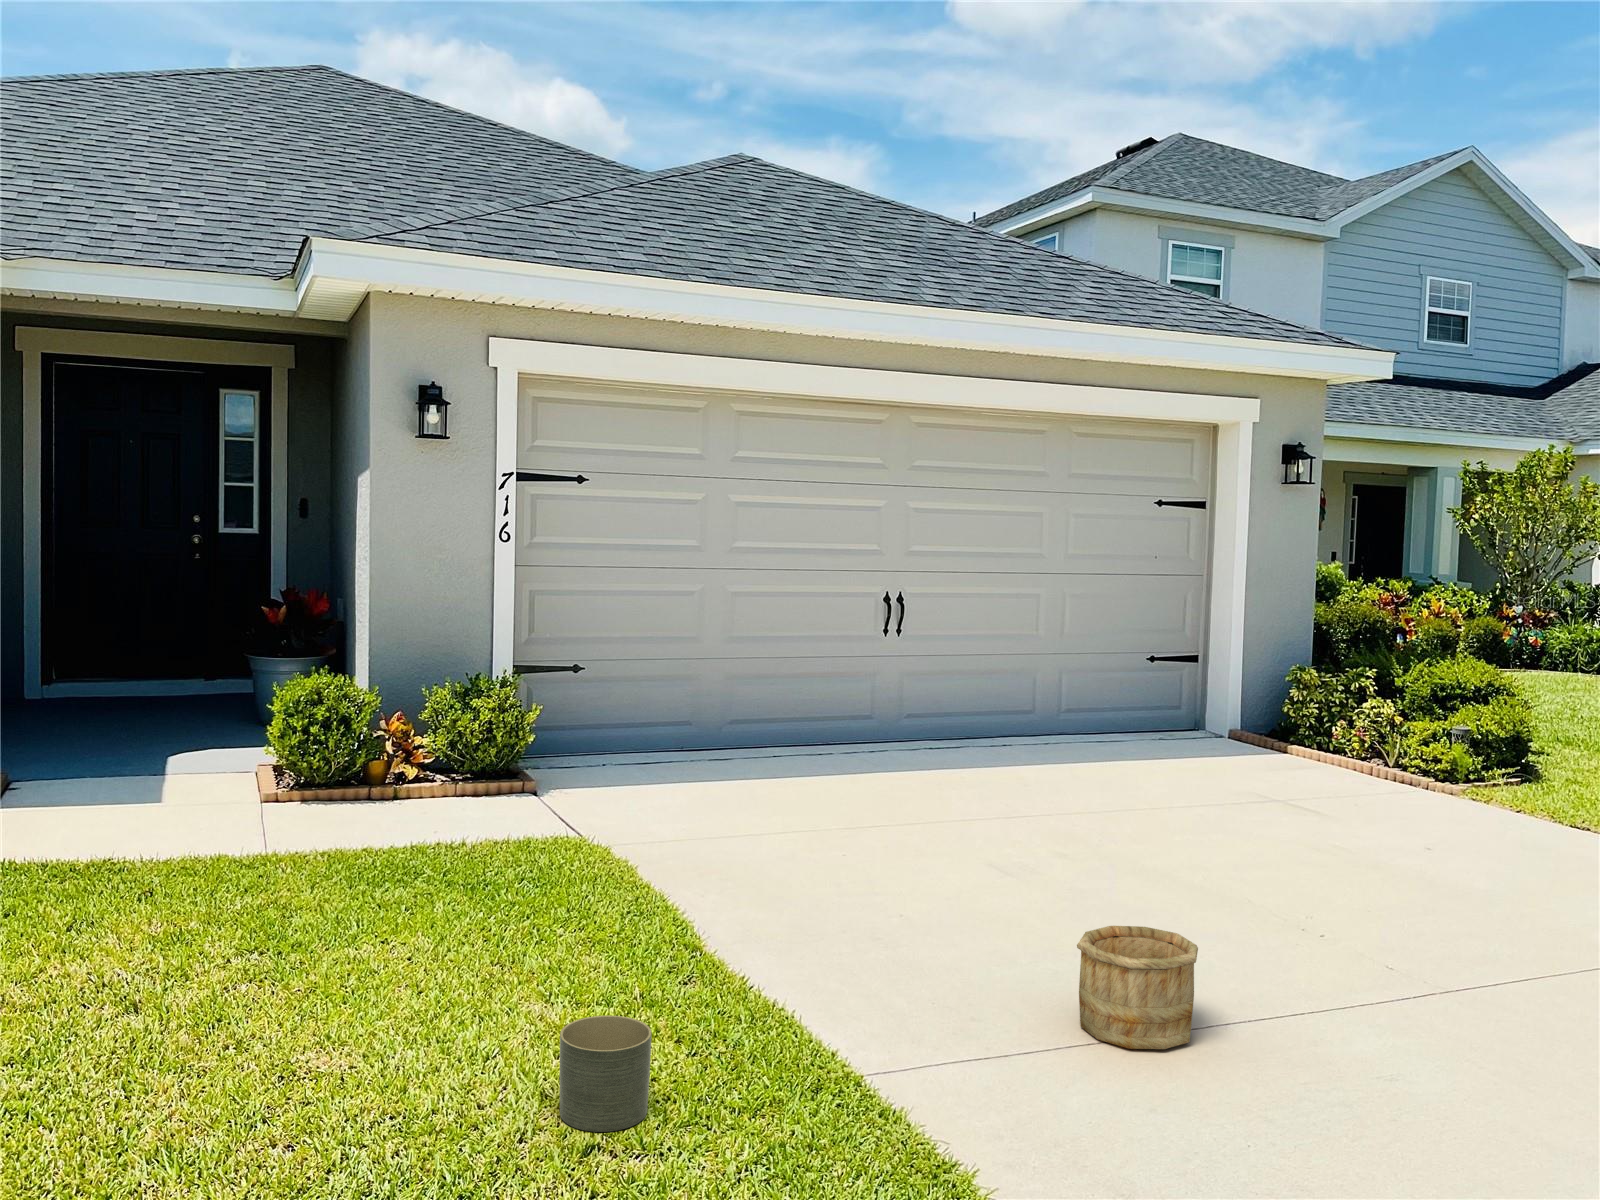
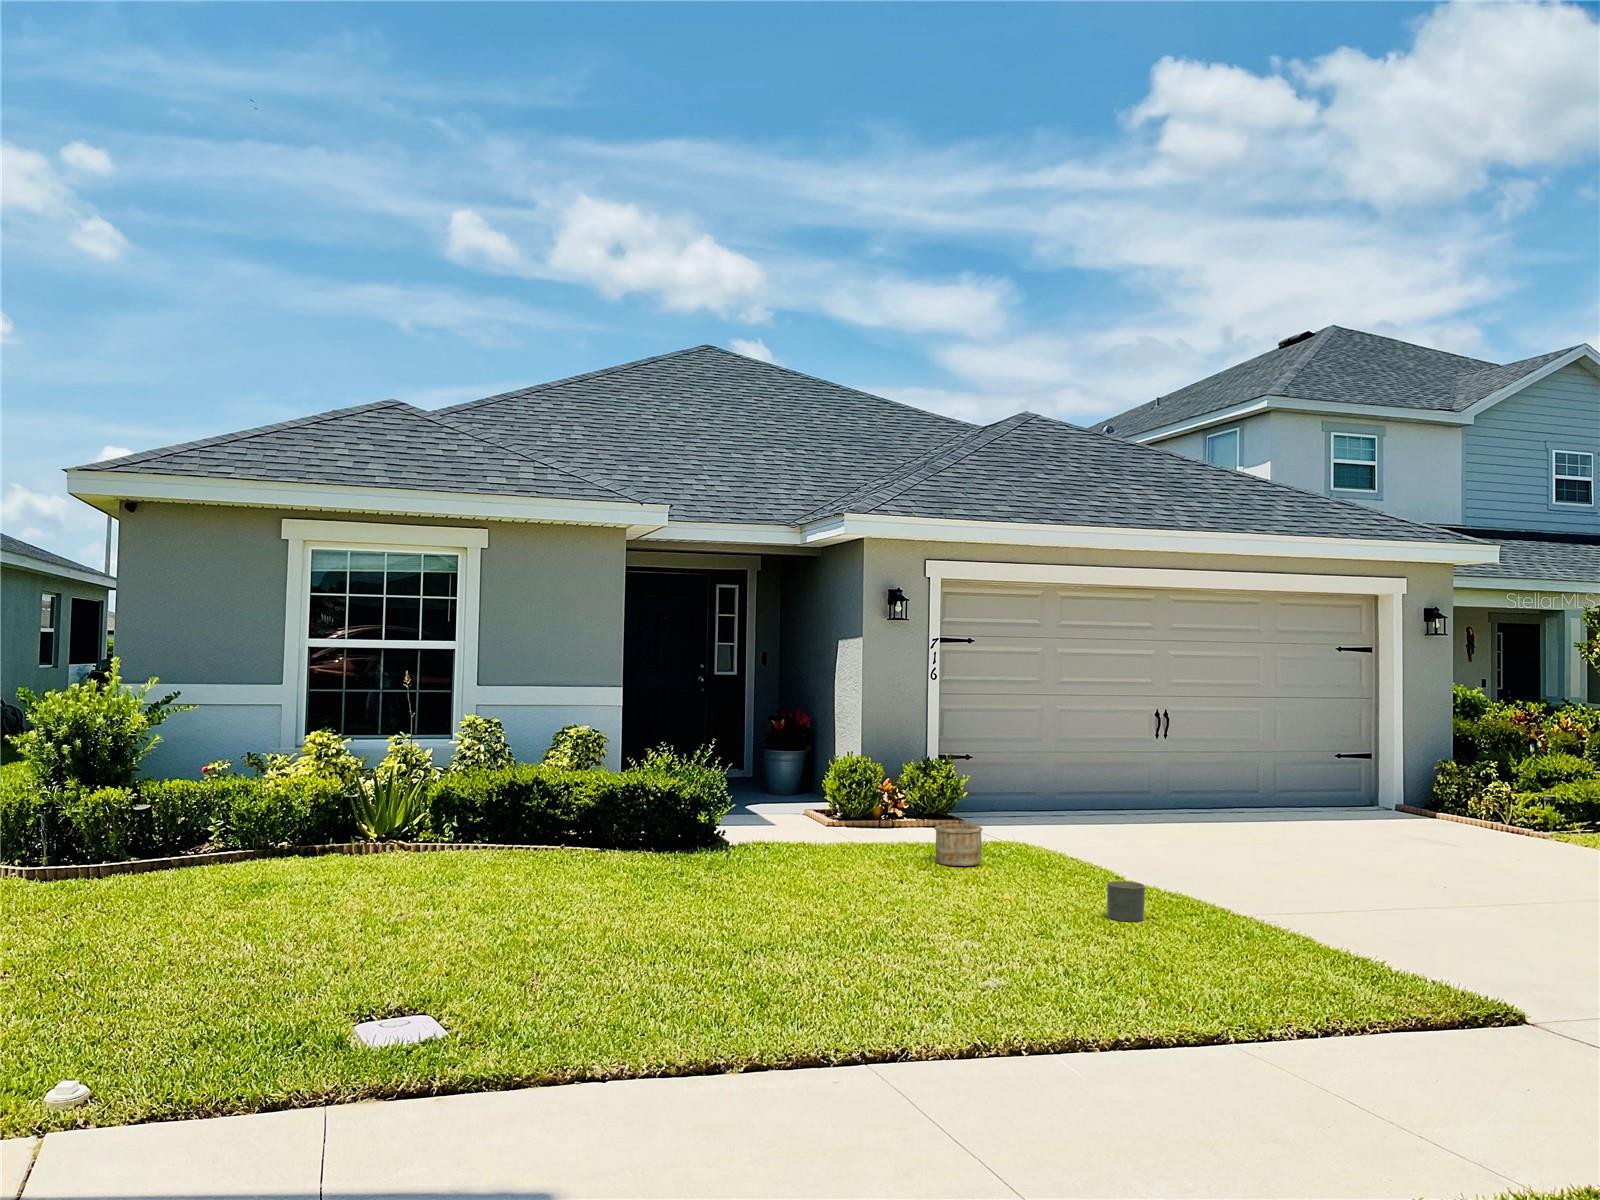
wooden bucket: present [1077,926,1198,1049] -> present [934,824,983,866]

